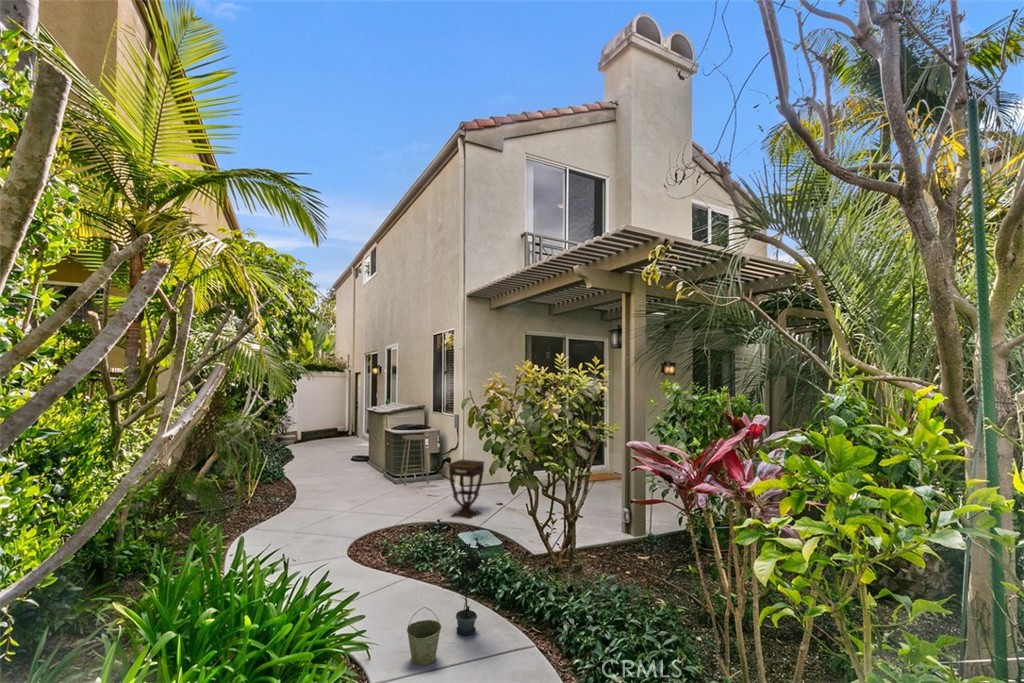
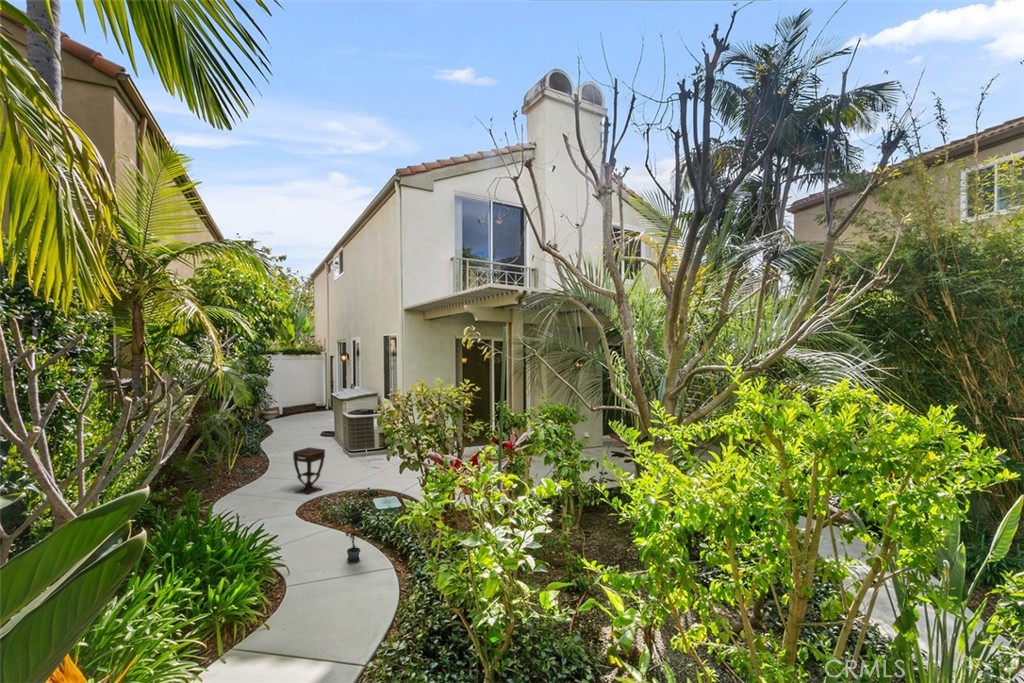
stool: present [399,435,429,485] -> none [352,419,375,460]
side table: present [449,459,484,519] -> present [293,447,325,495]
bucket: present [407,607,441,665] -> none [310,544,332,577]

